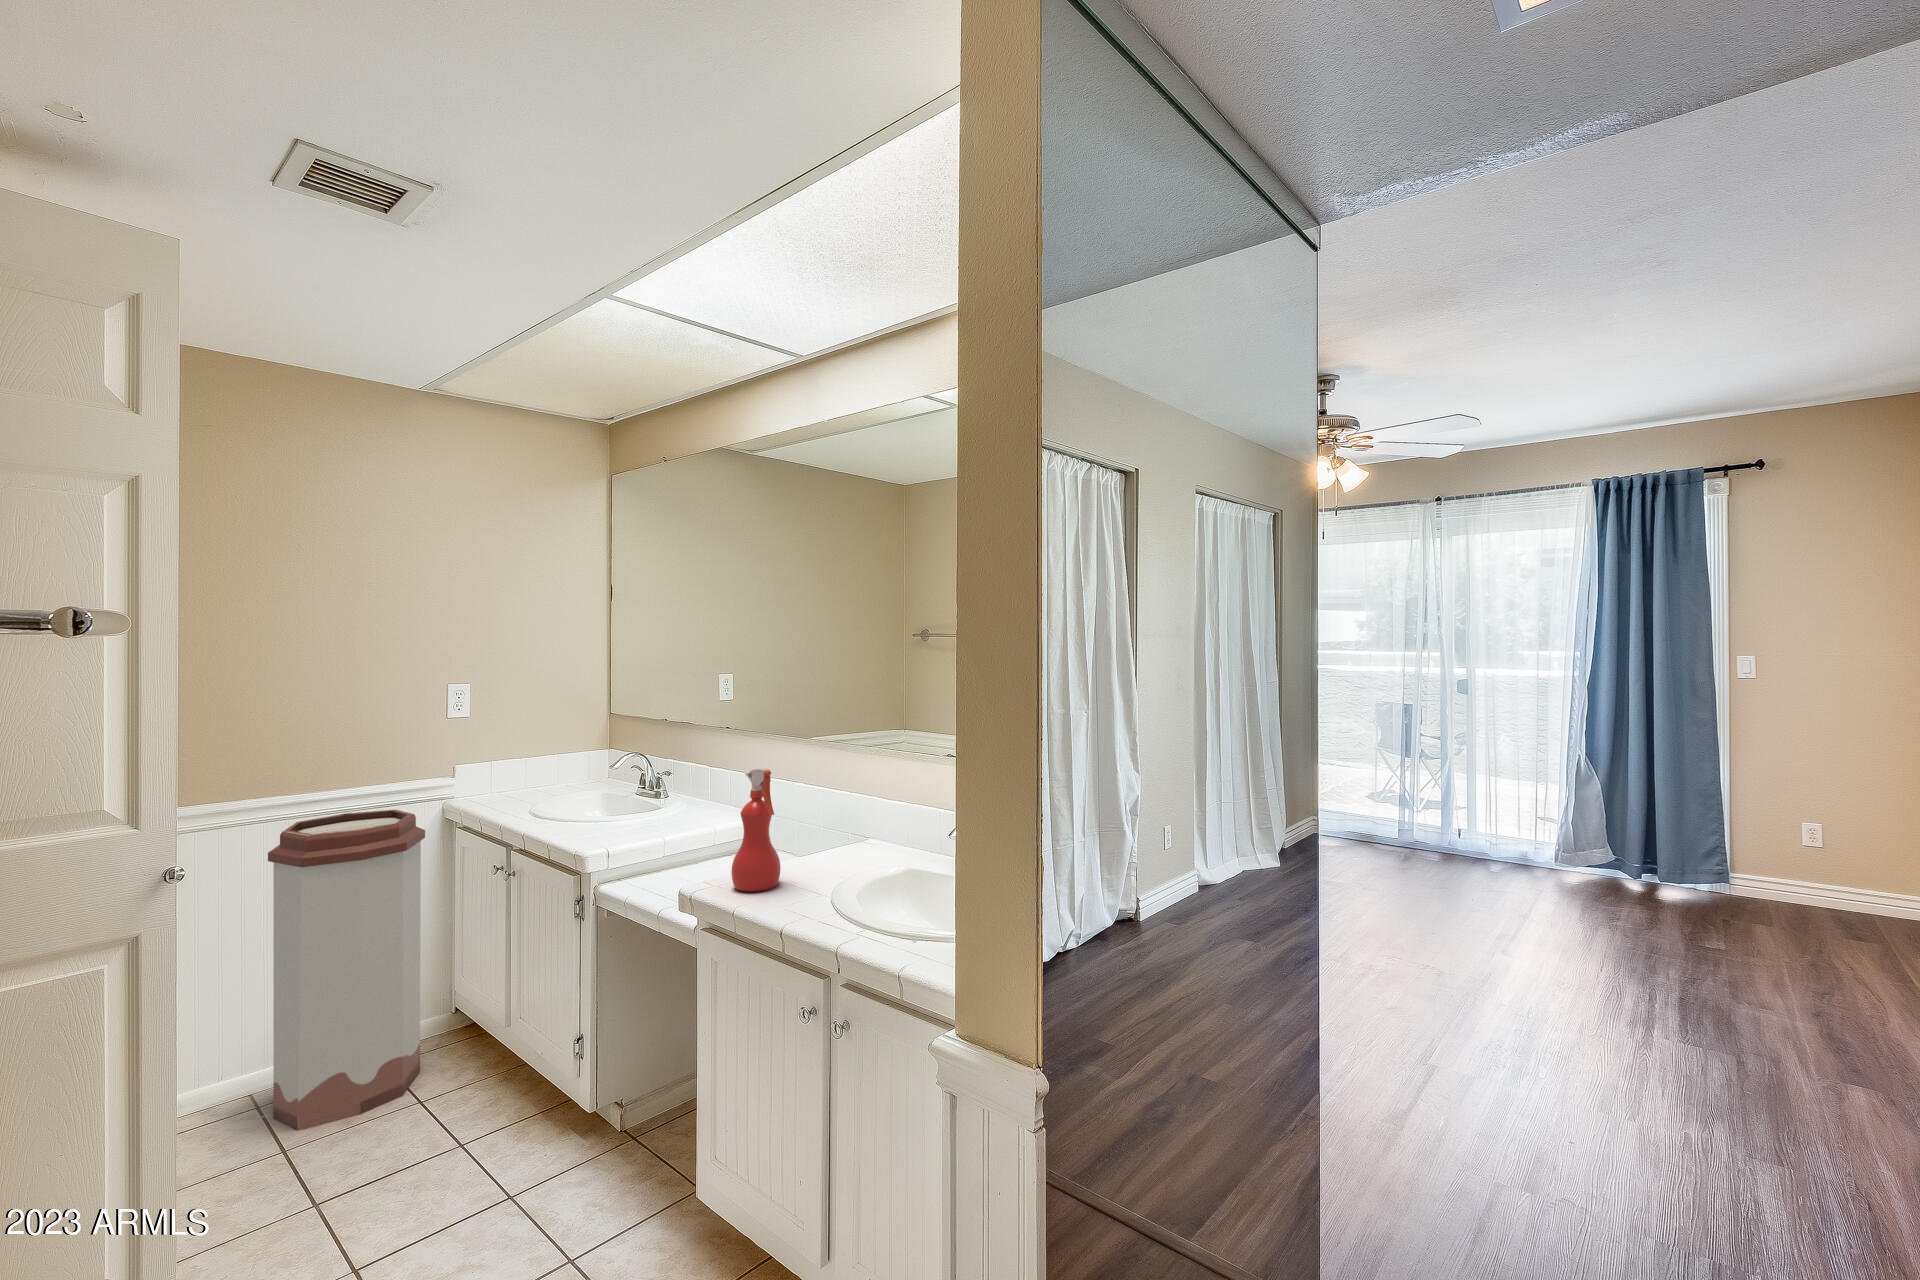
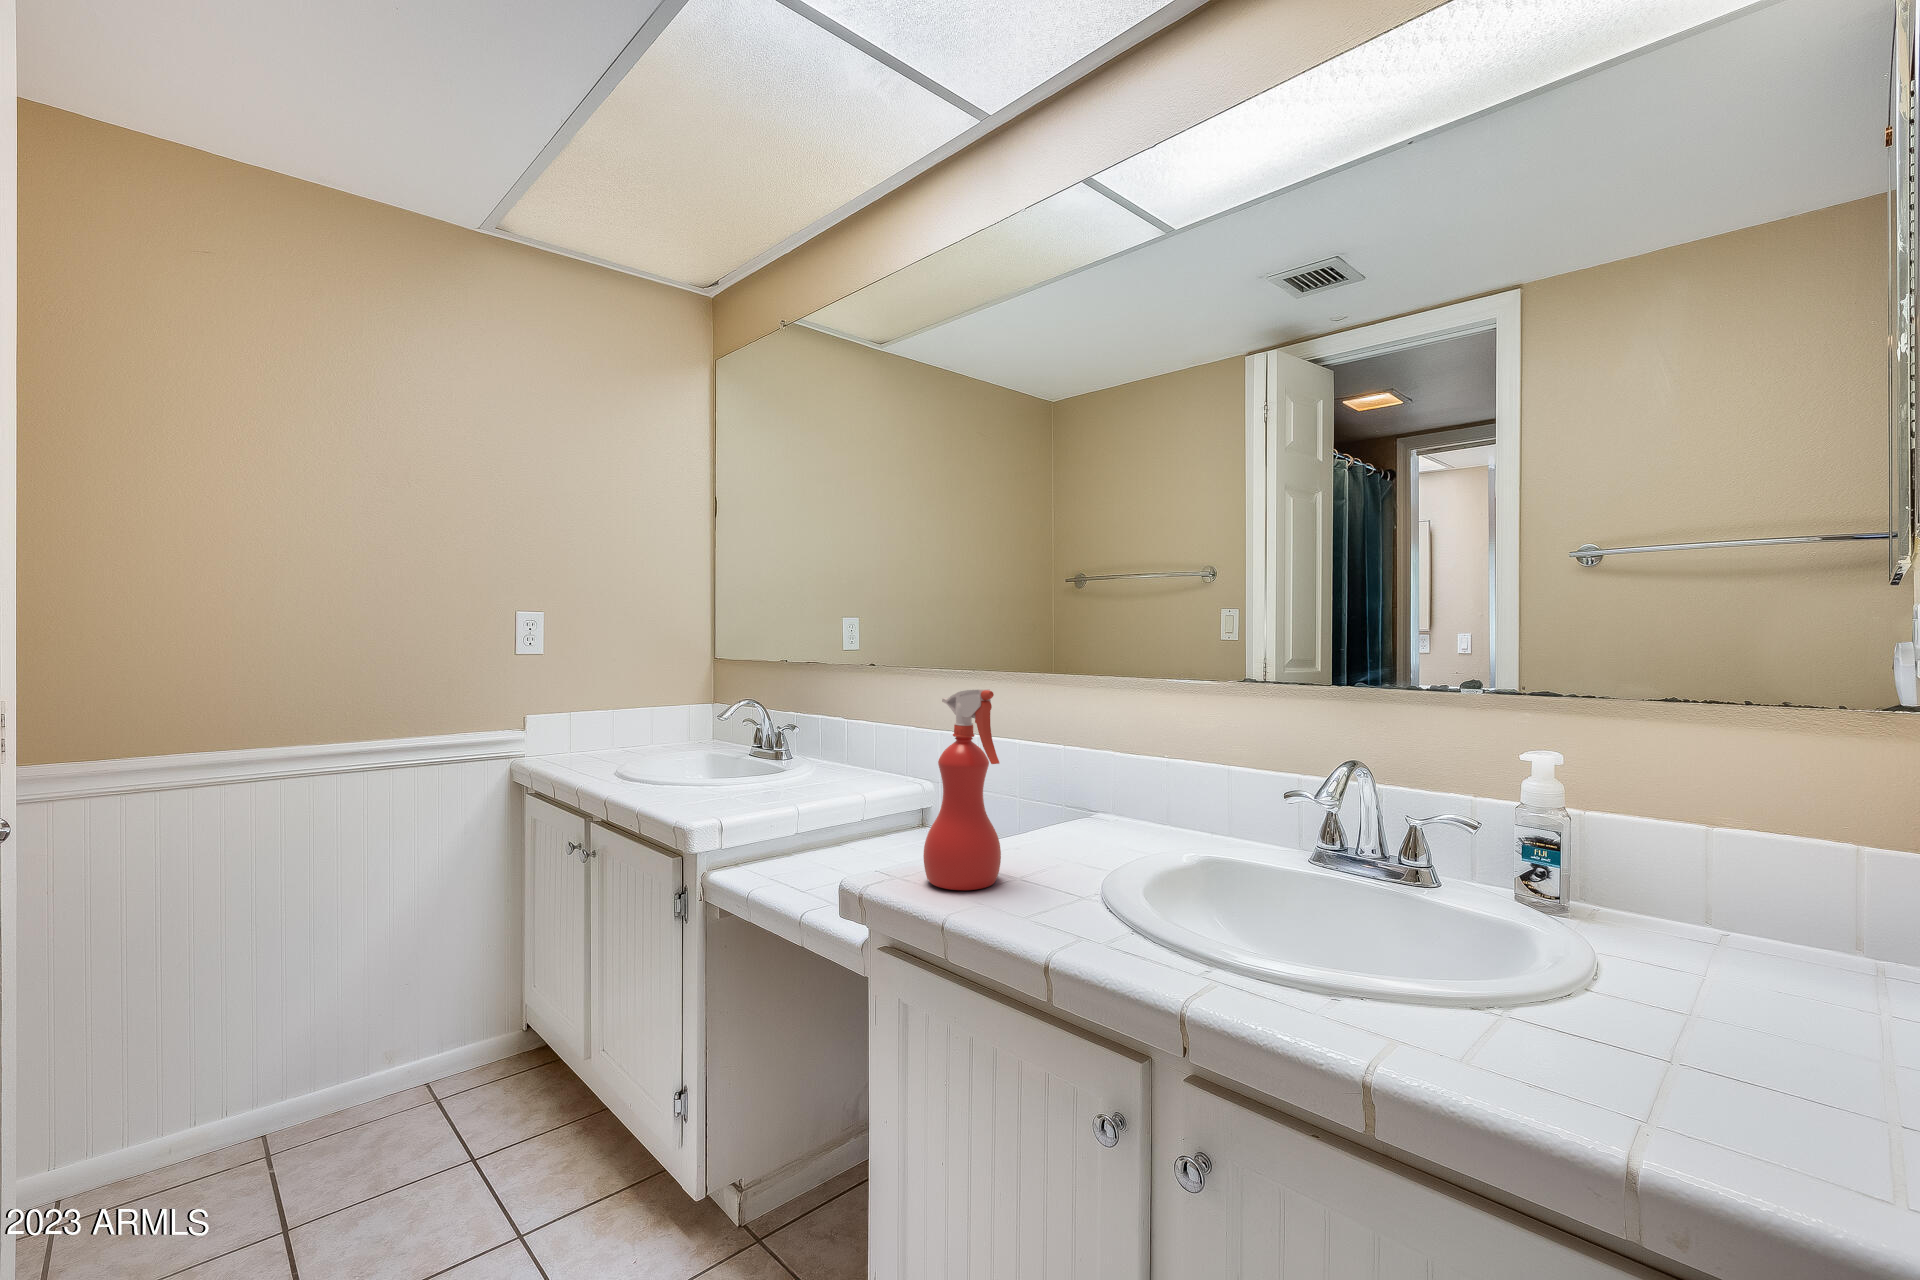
trash can: present [268,810,425,1131] -> none [285,765,485,1187]

